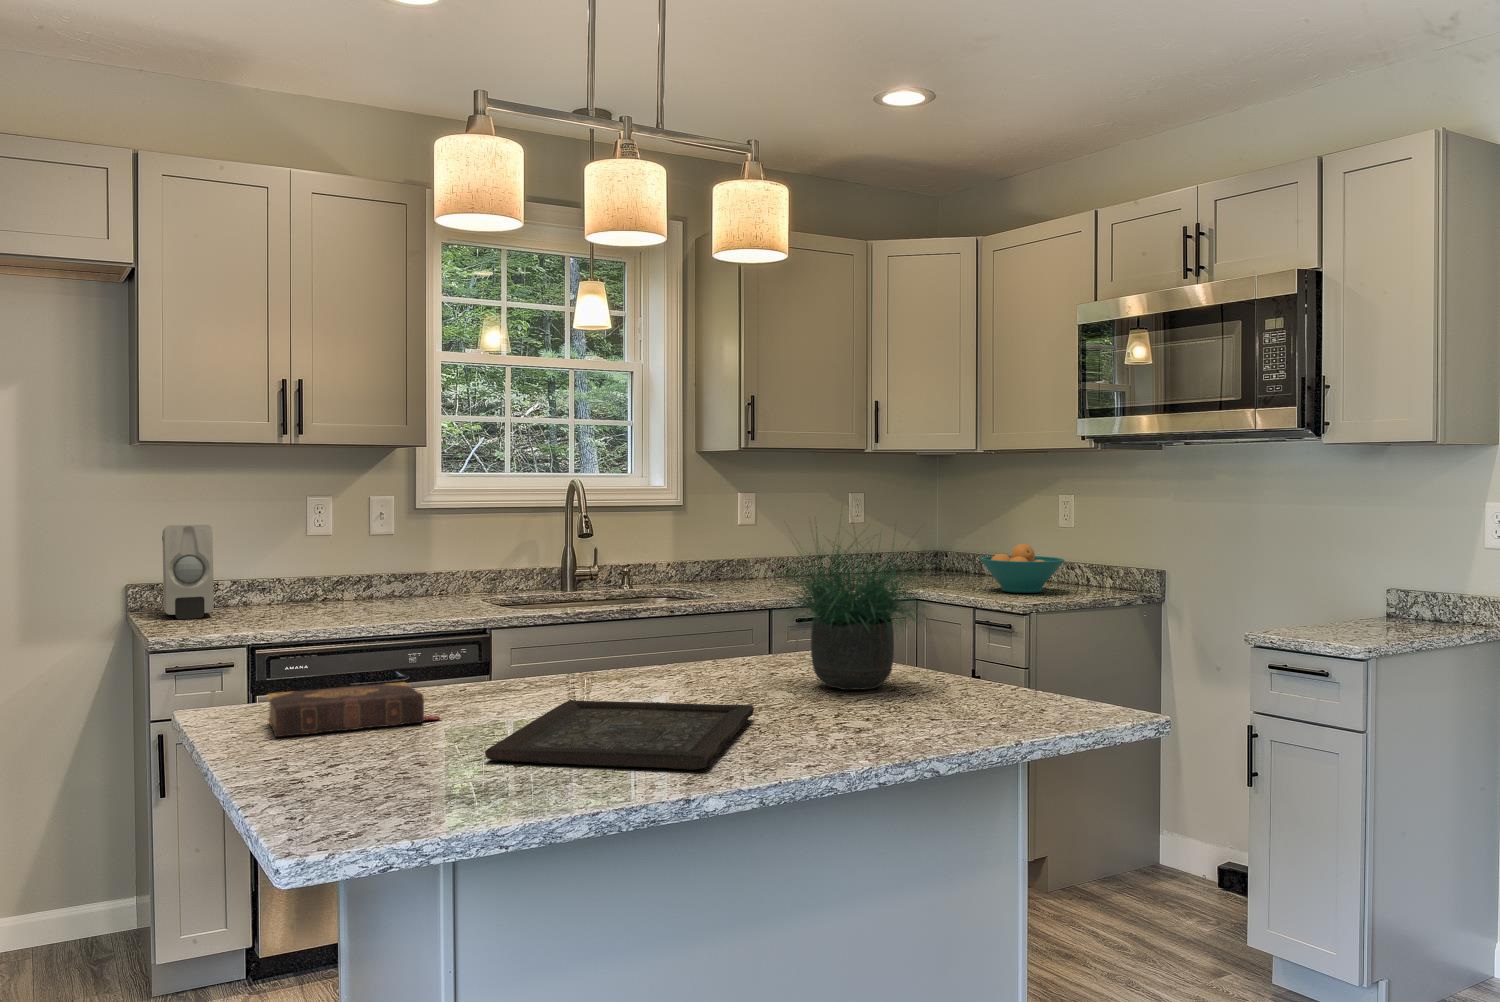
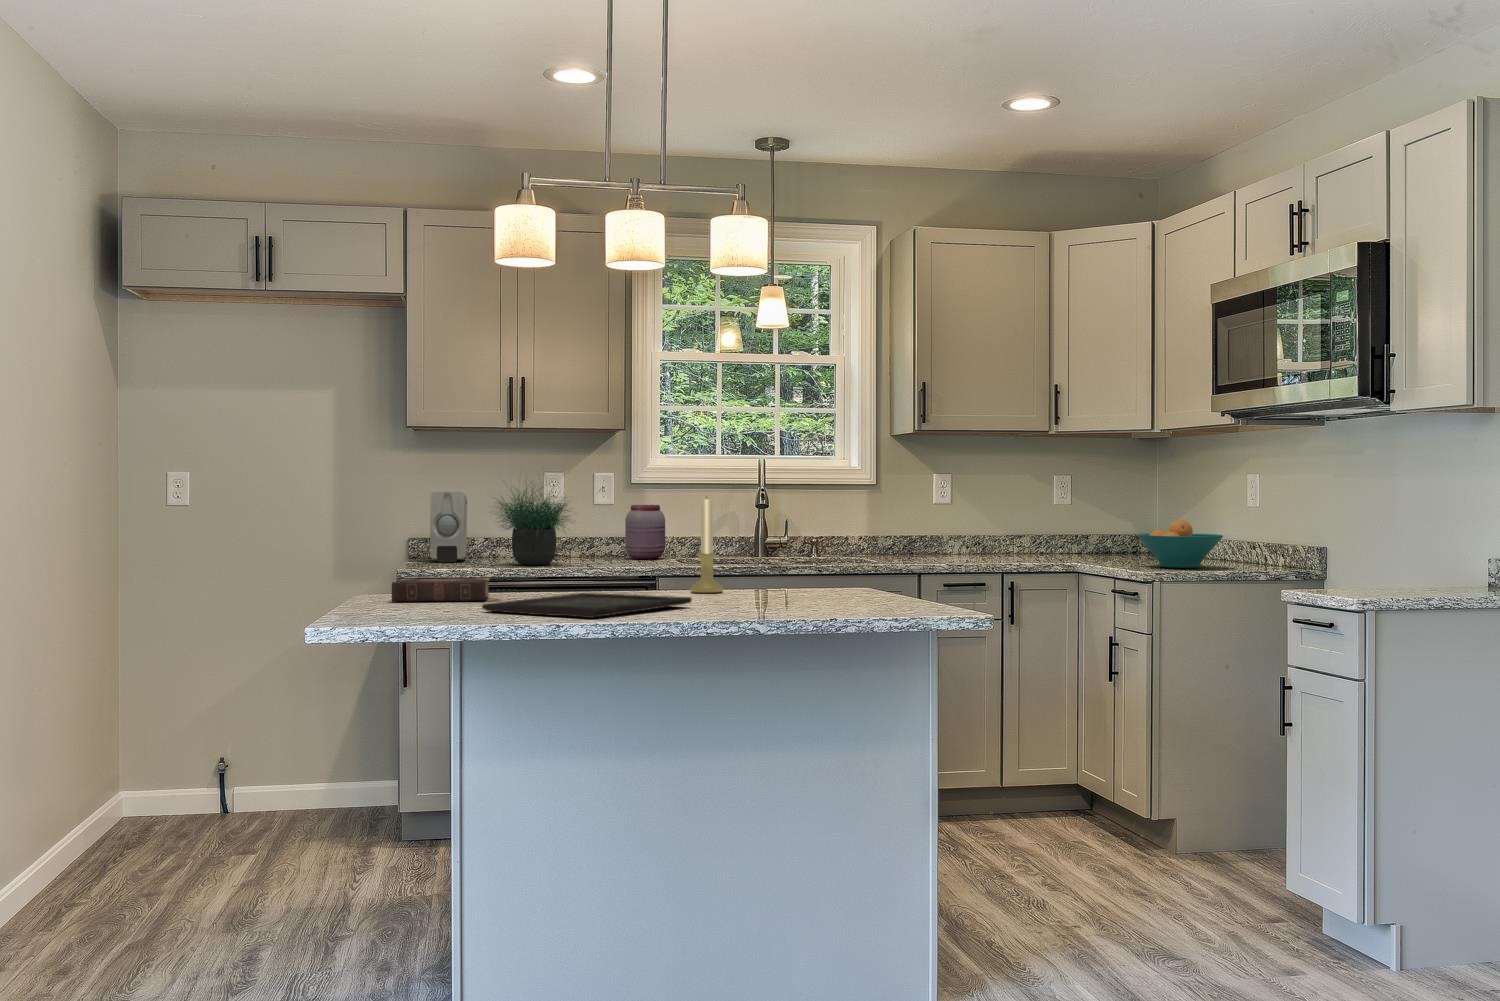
potted plant: present [773,527,927,690] -> present [495,482,569,565]
jar: none [415,534,465,600] -> present [625,505,665,559]
candle holder: none [653,547,696,676] -> present [690,497,723,593]

